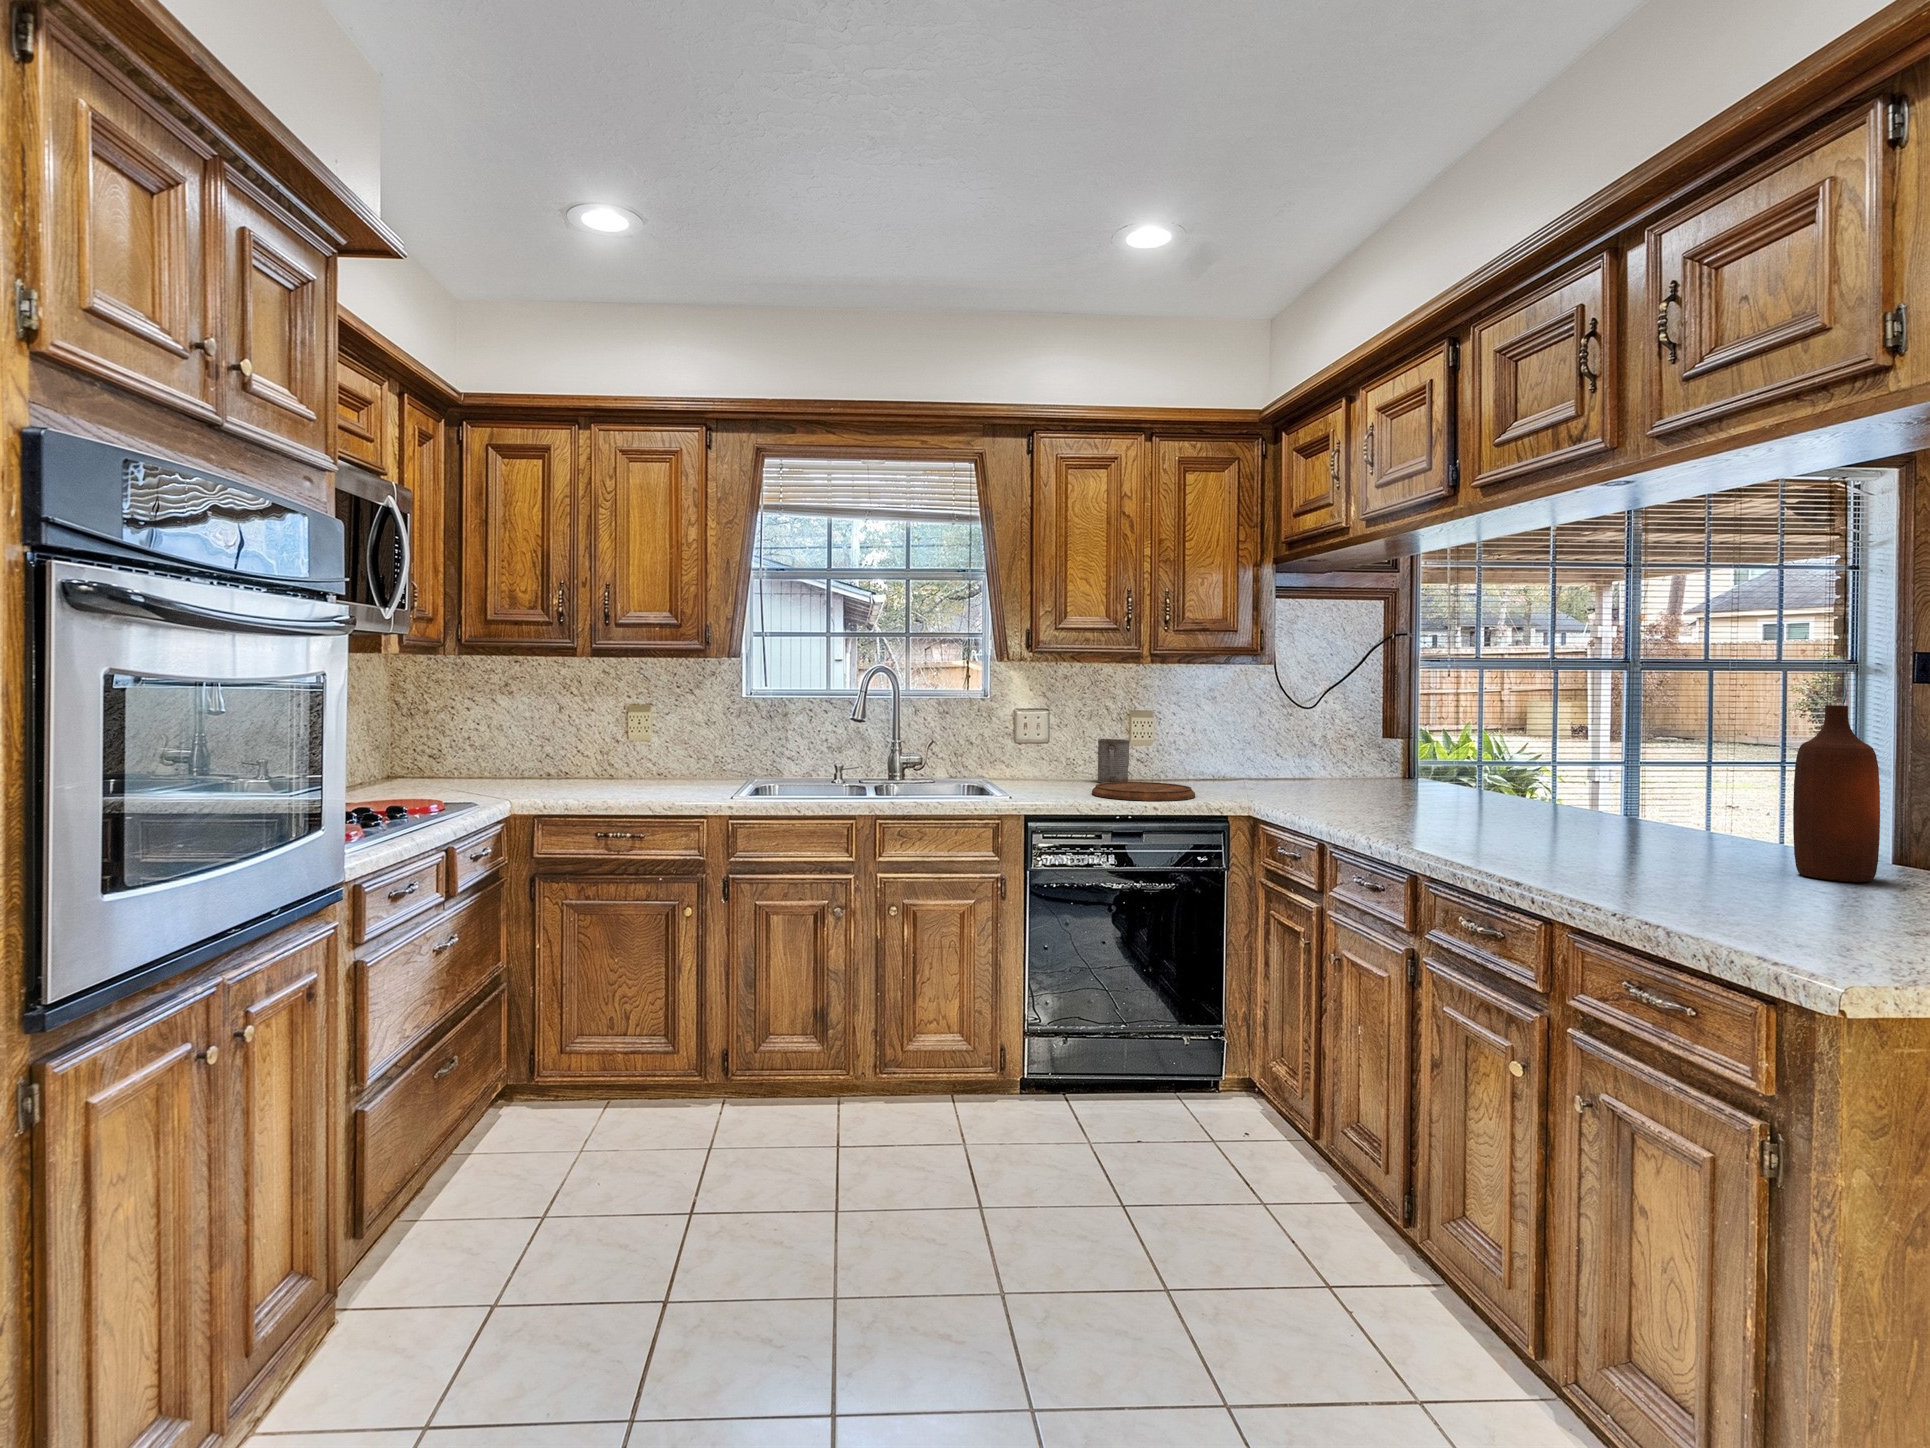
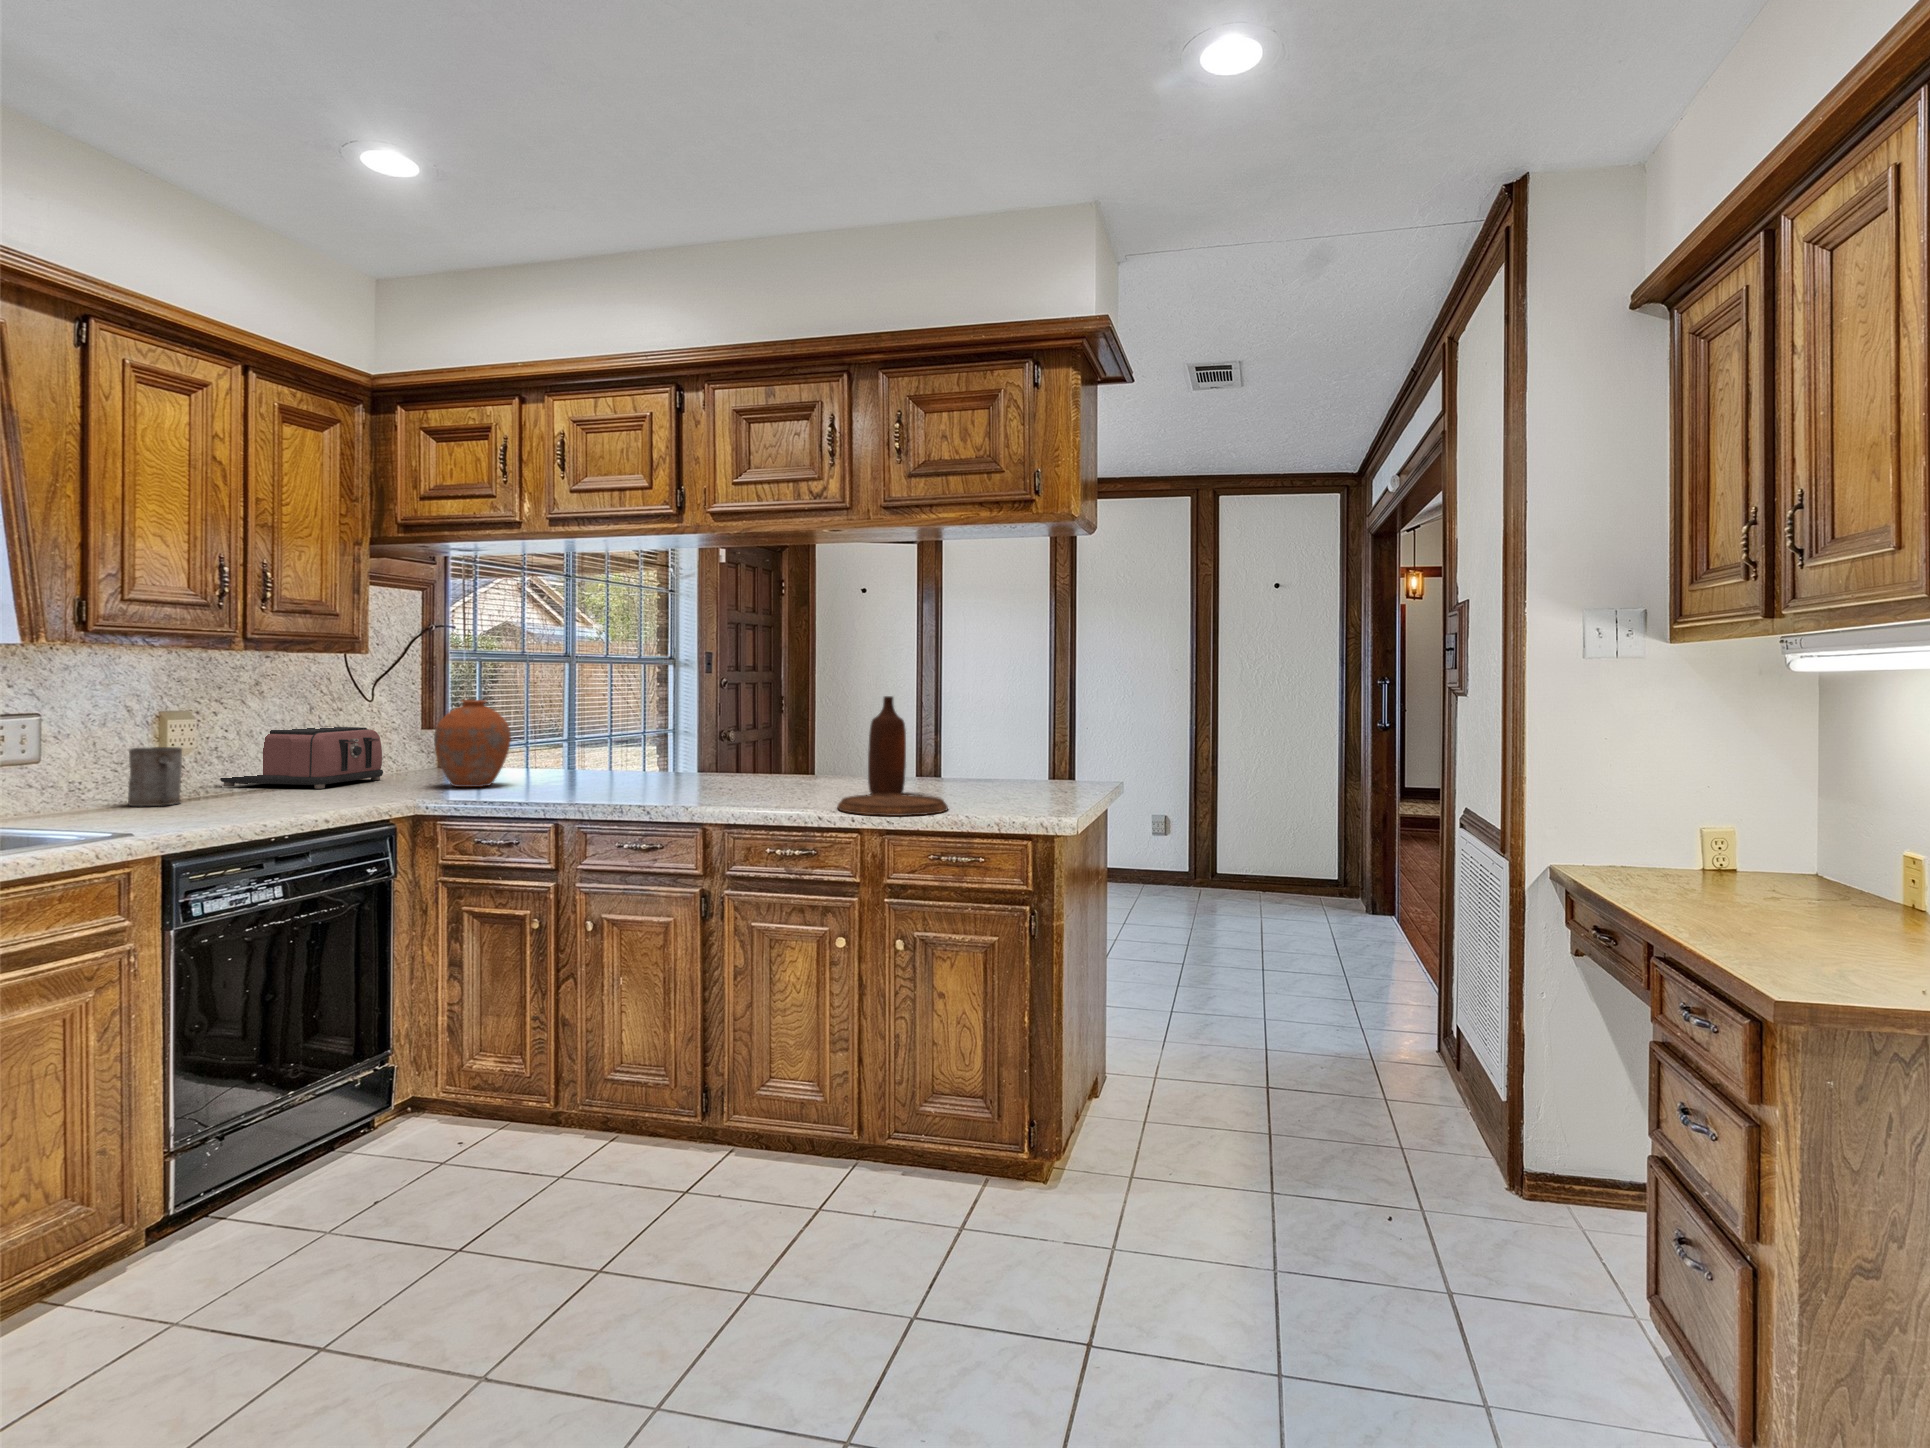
vase: none [1318,707,1394,797] -> present [434,700,511,787]
toaster: none [1198,729,1319,784] -> present [220,727,383,789]
cutting board: present [1092,782,1195,801] -> present [837,794,948,816]

